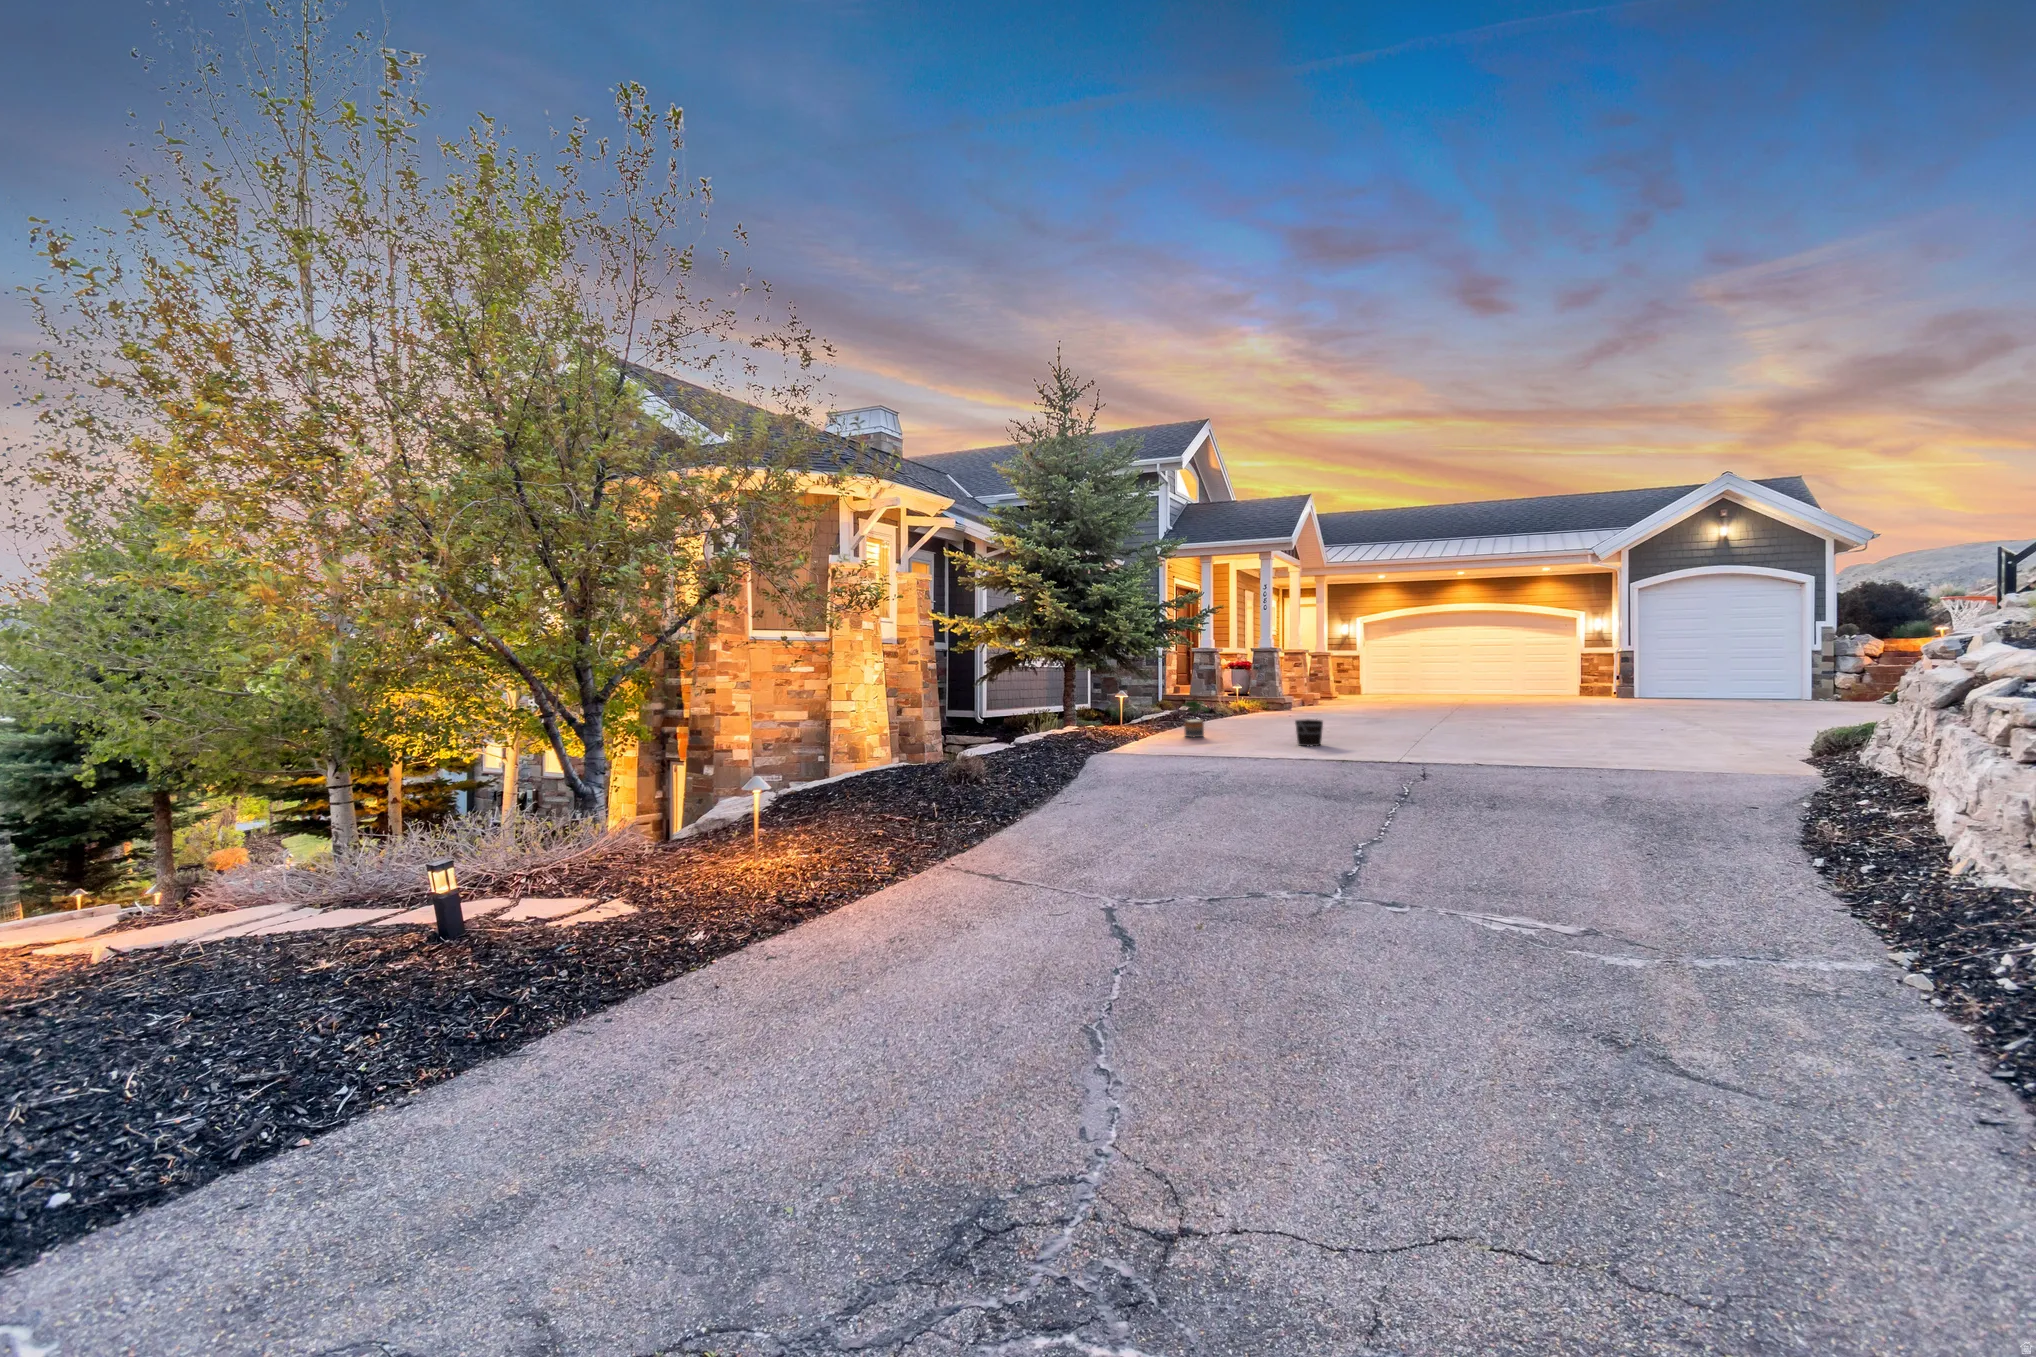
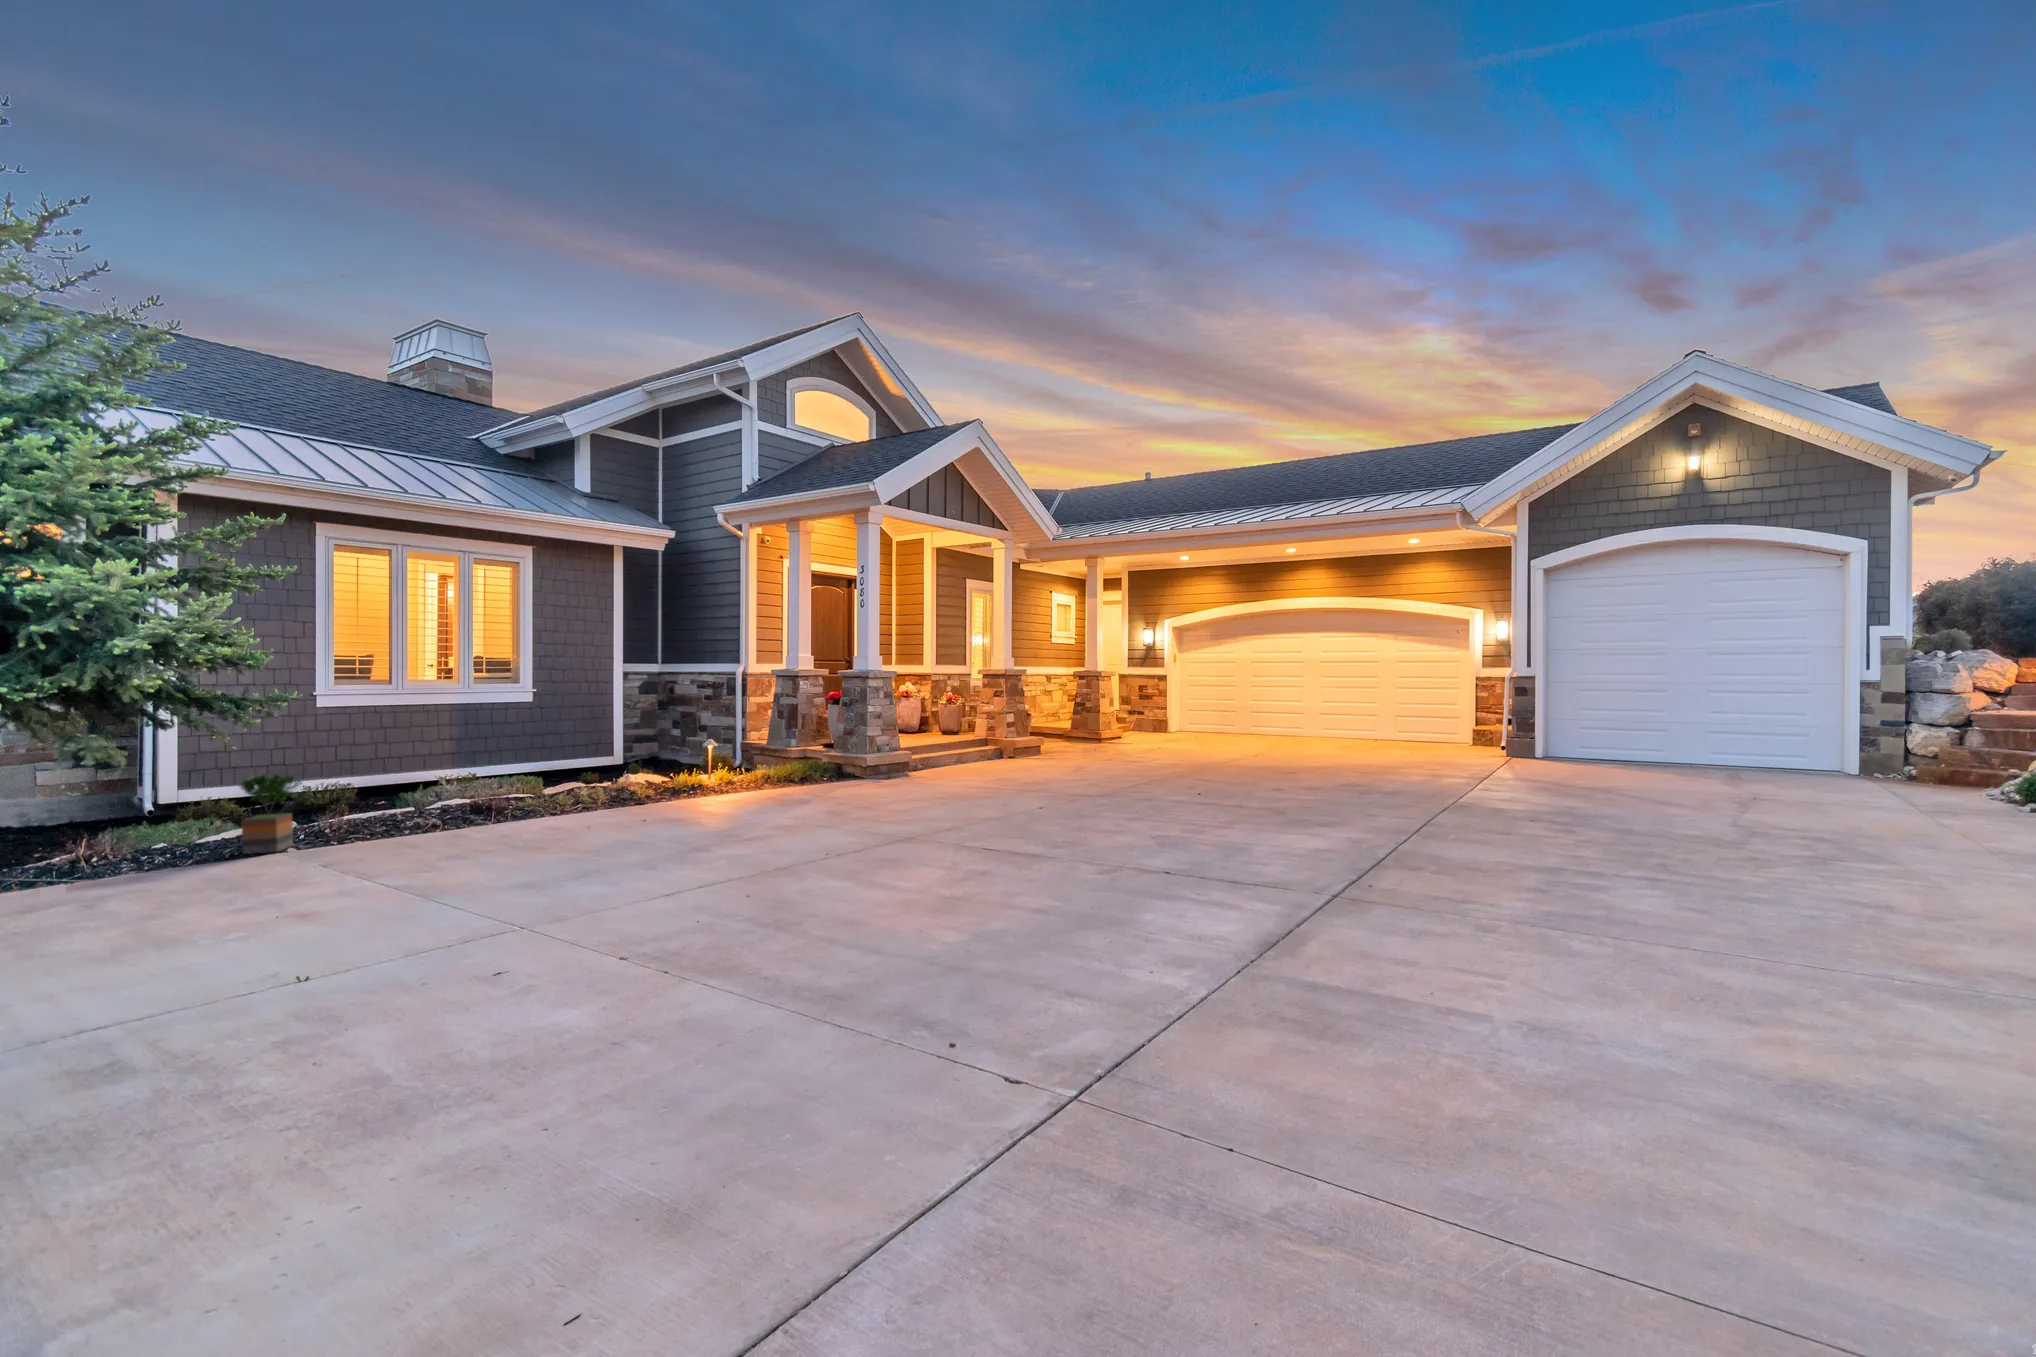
bucket: present [1295,719,1323,746] -> none [132,850,234,929]

